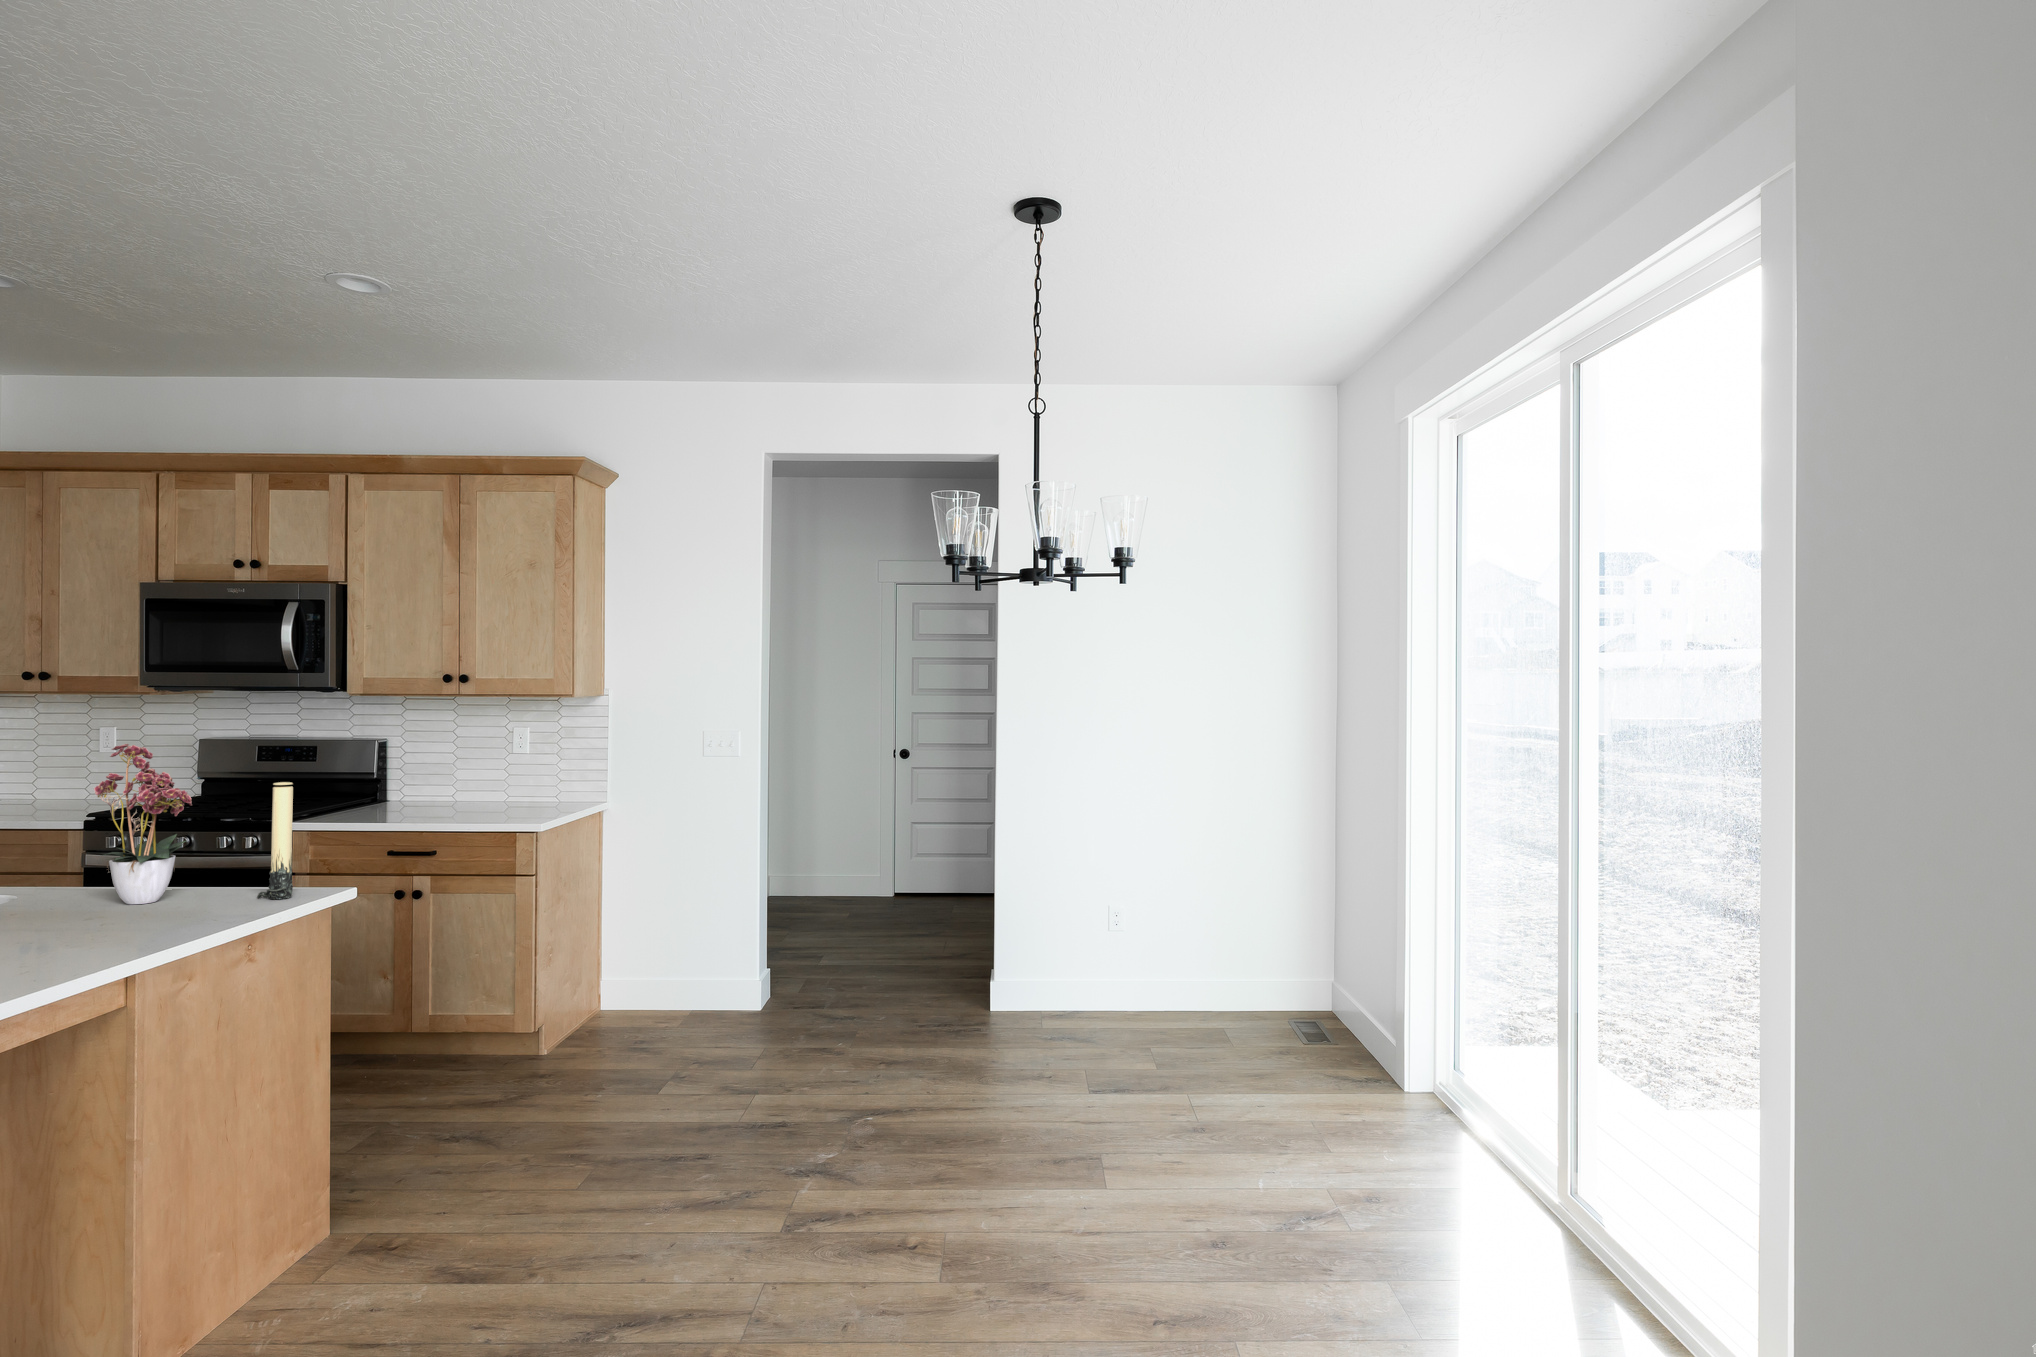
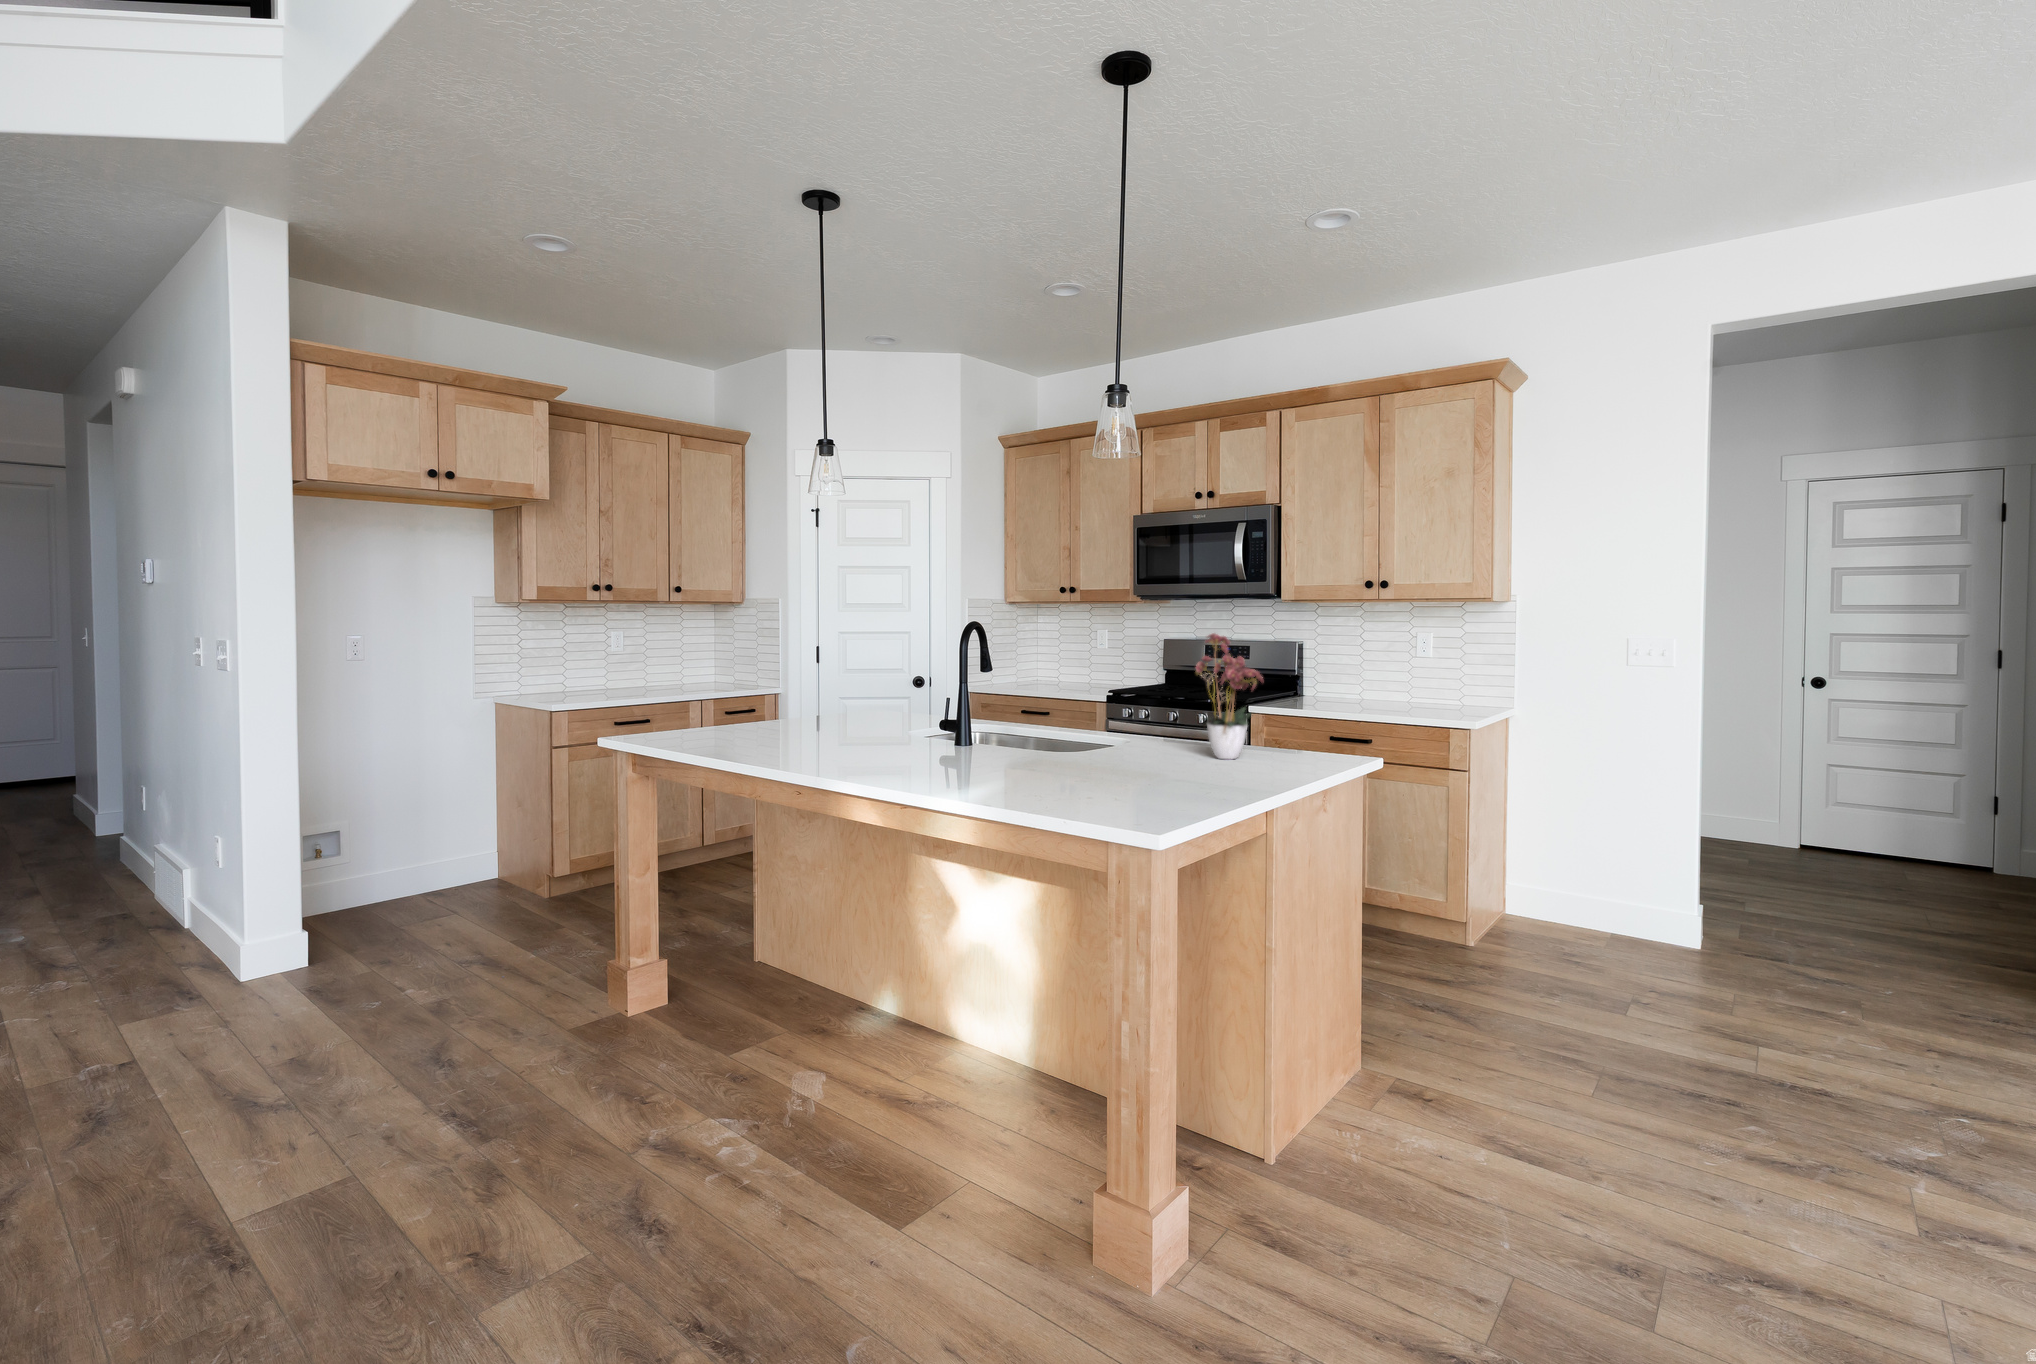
candle: present [257,782,293,899] -> none [1308,667,1335,766]

